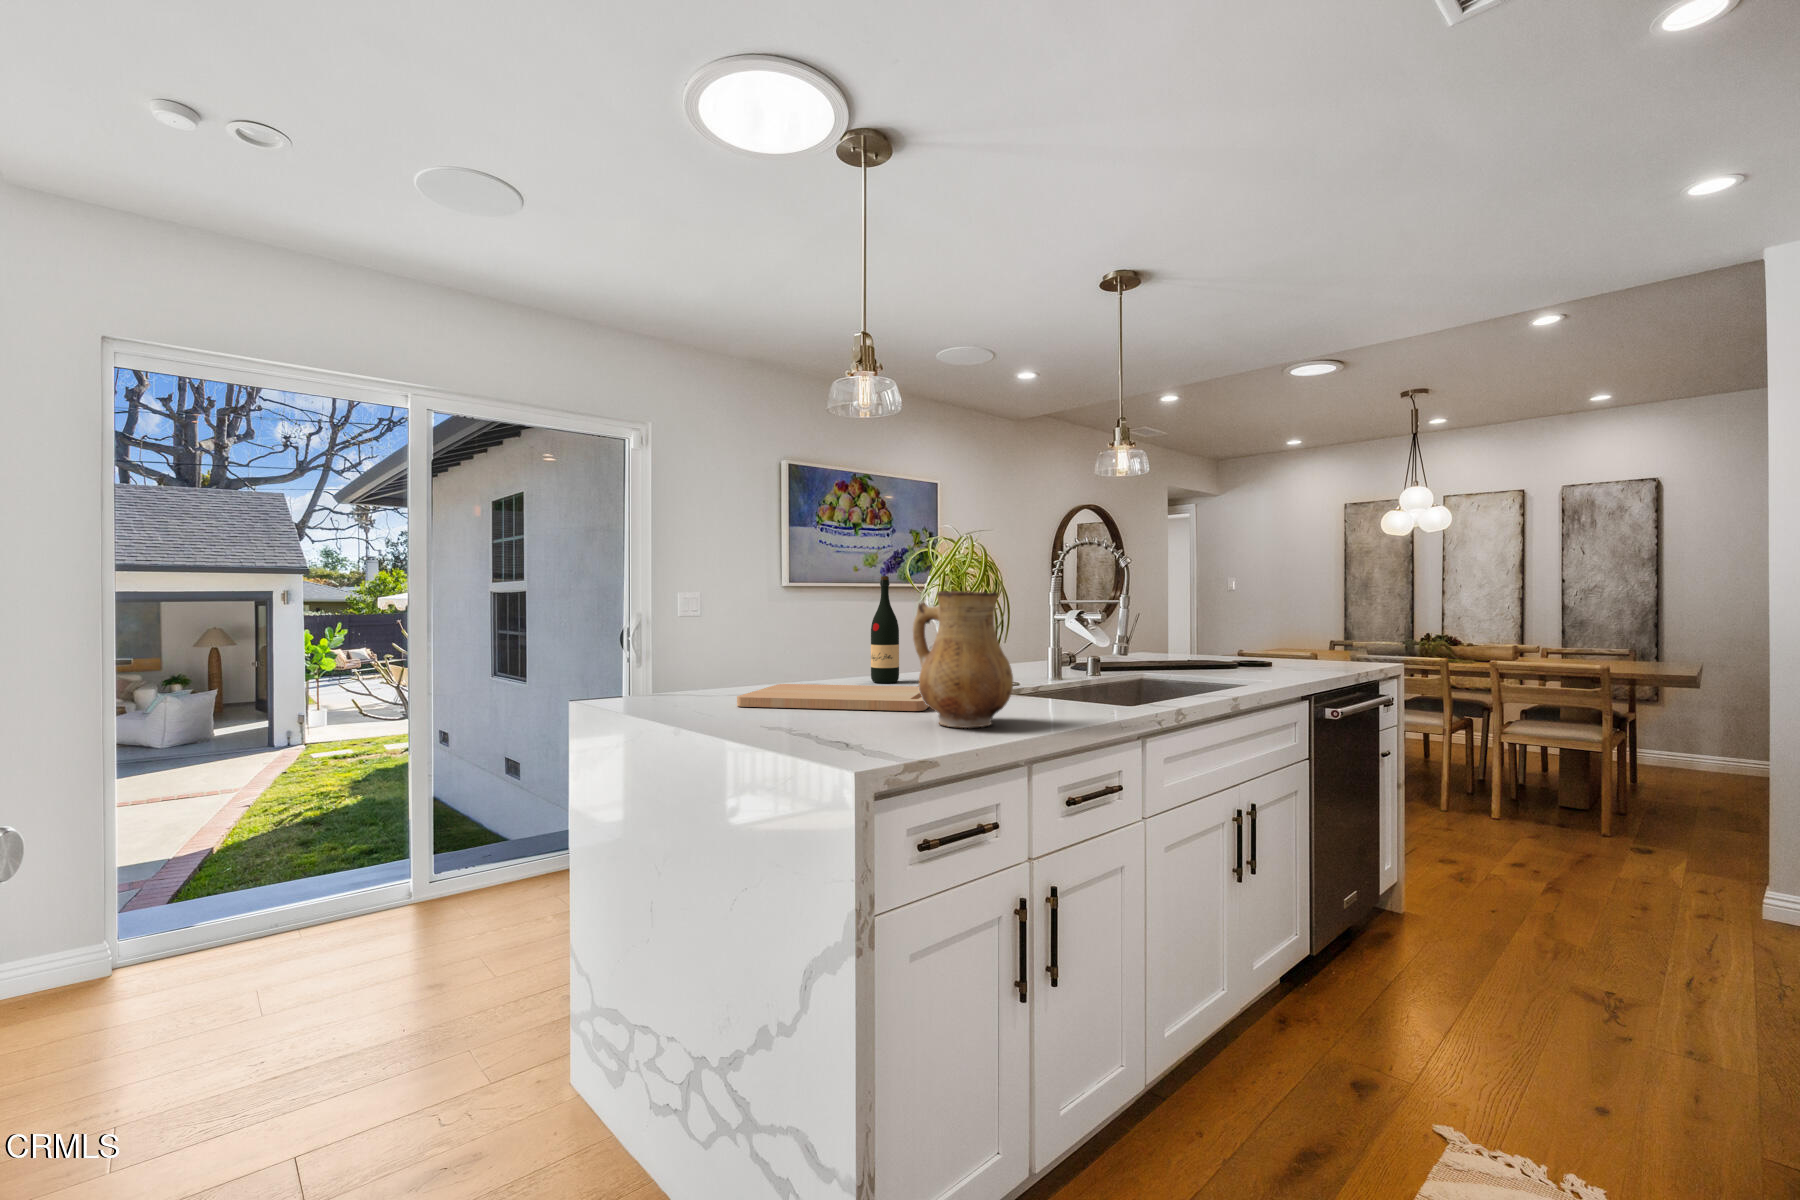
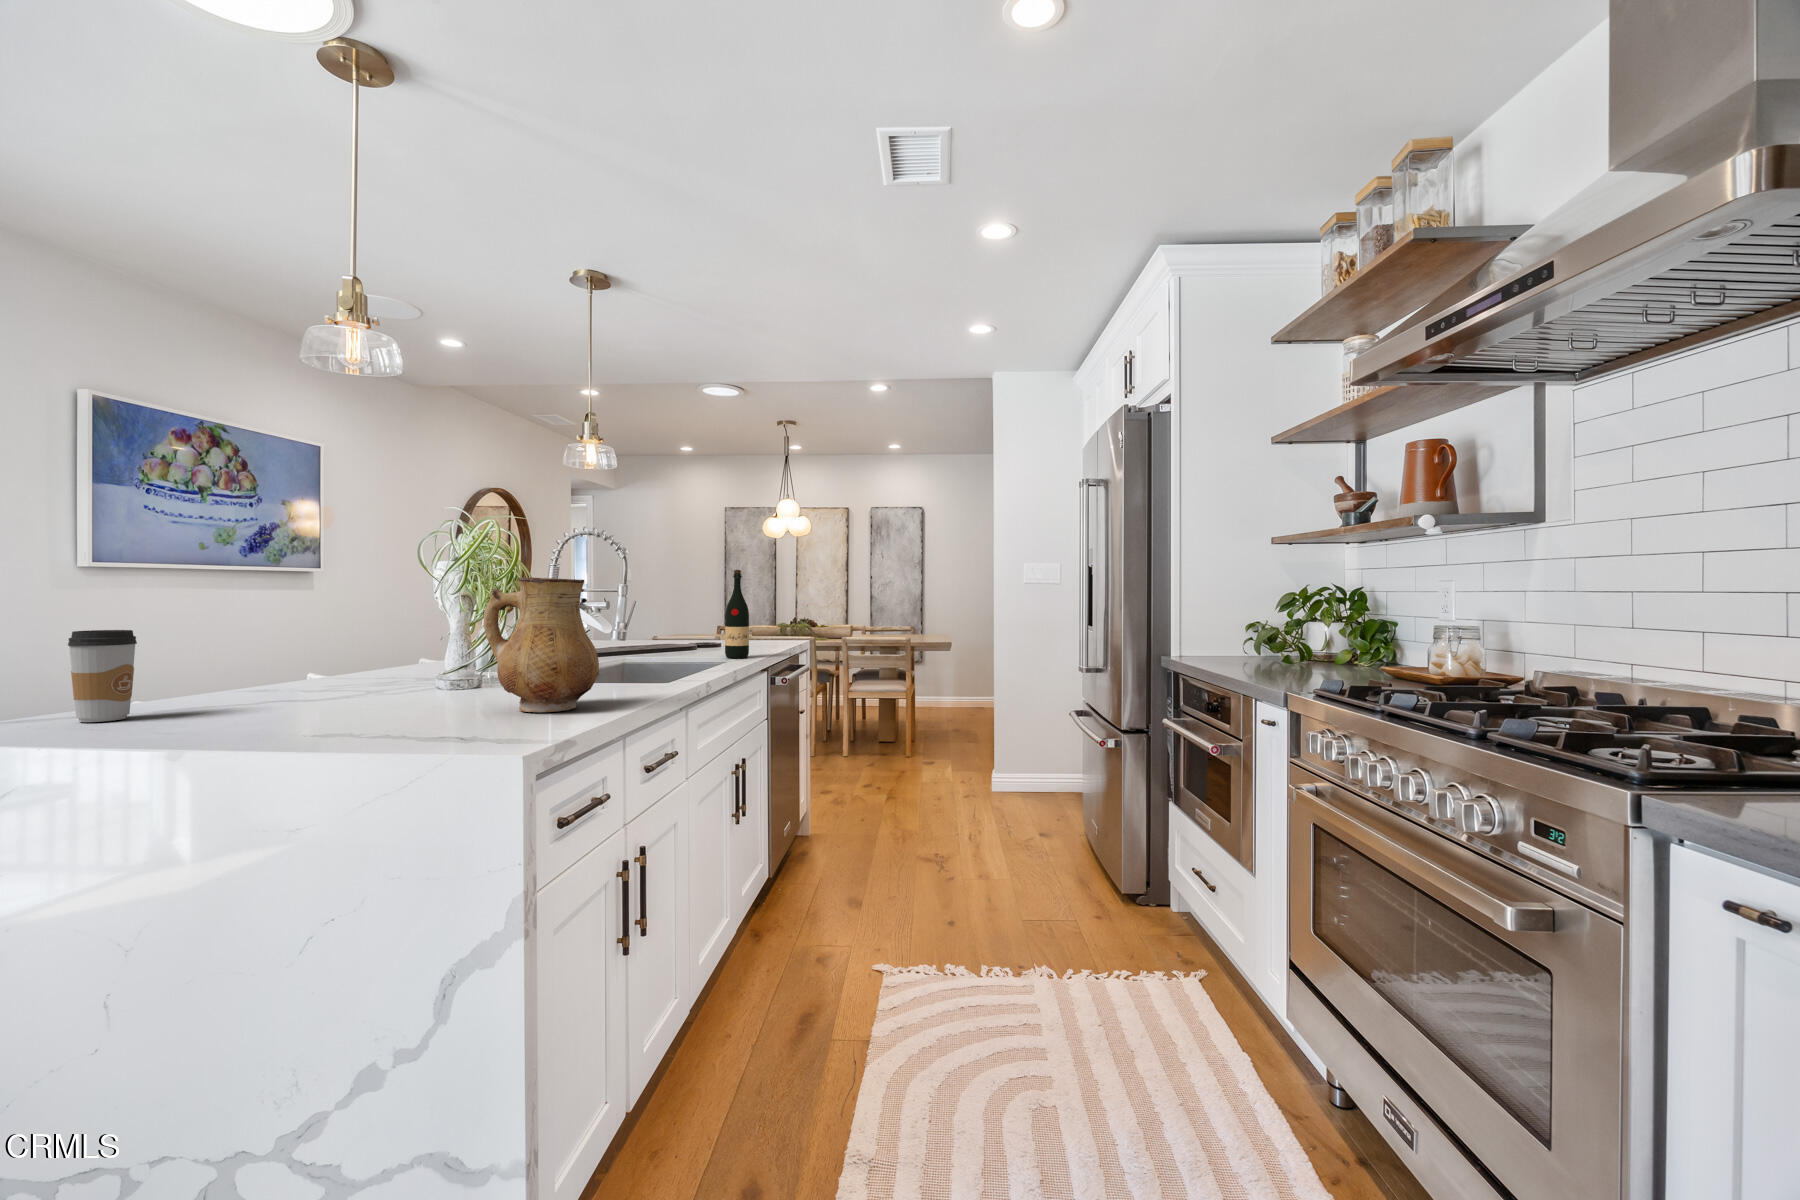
wine bottle: present [871,576,899,683] -> present [725,570,749,658]
coffee cup: none [671,635,708,702] -> present [68,630,137,722]
cutting board: present [737,684,929,711] -> none [204,678,478,718]

